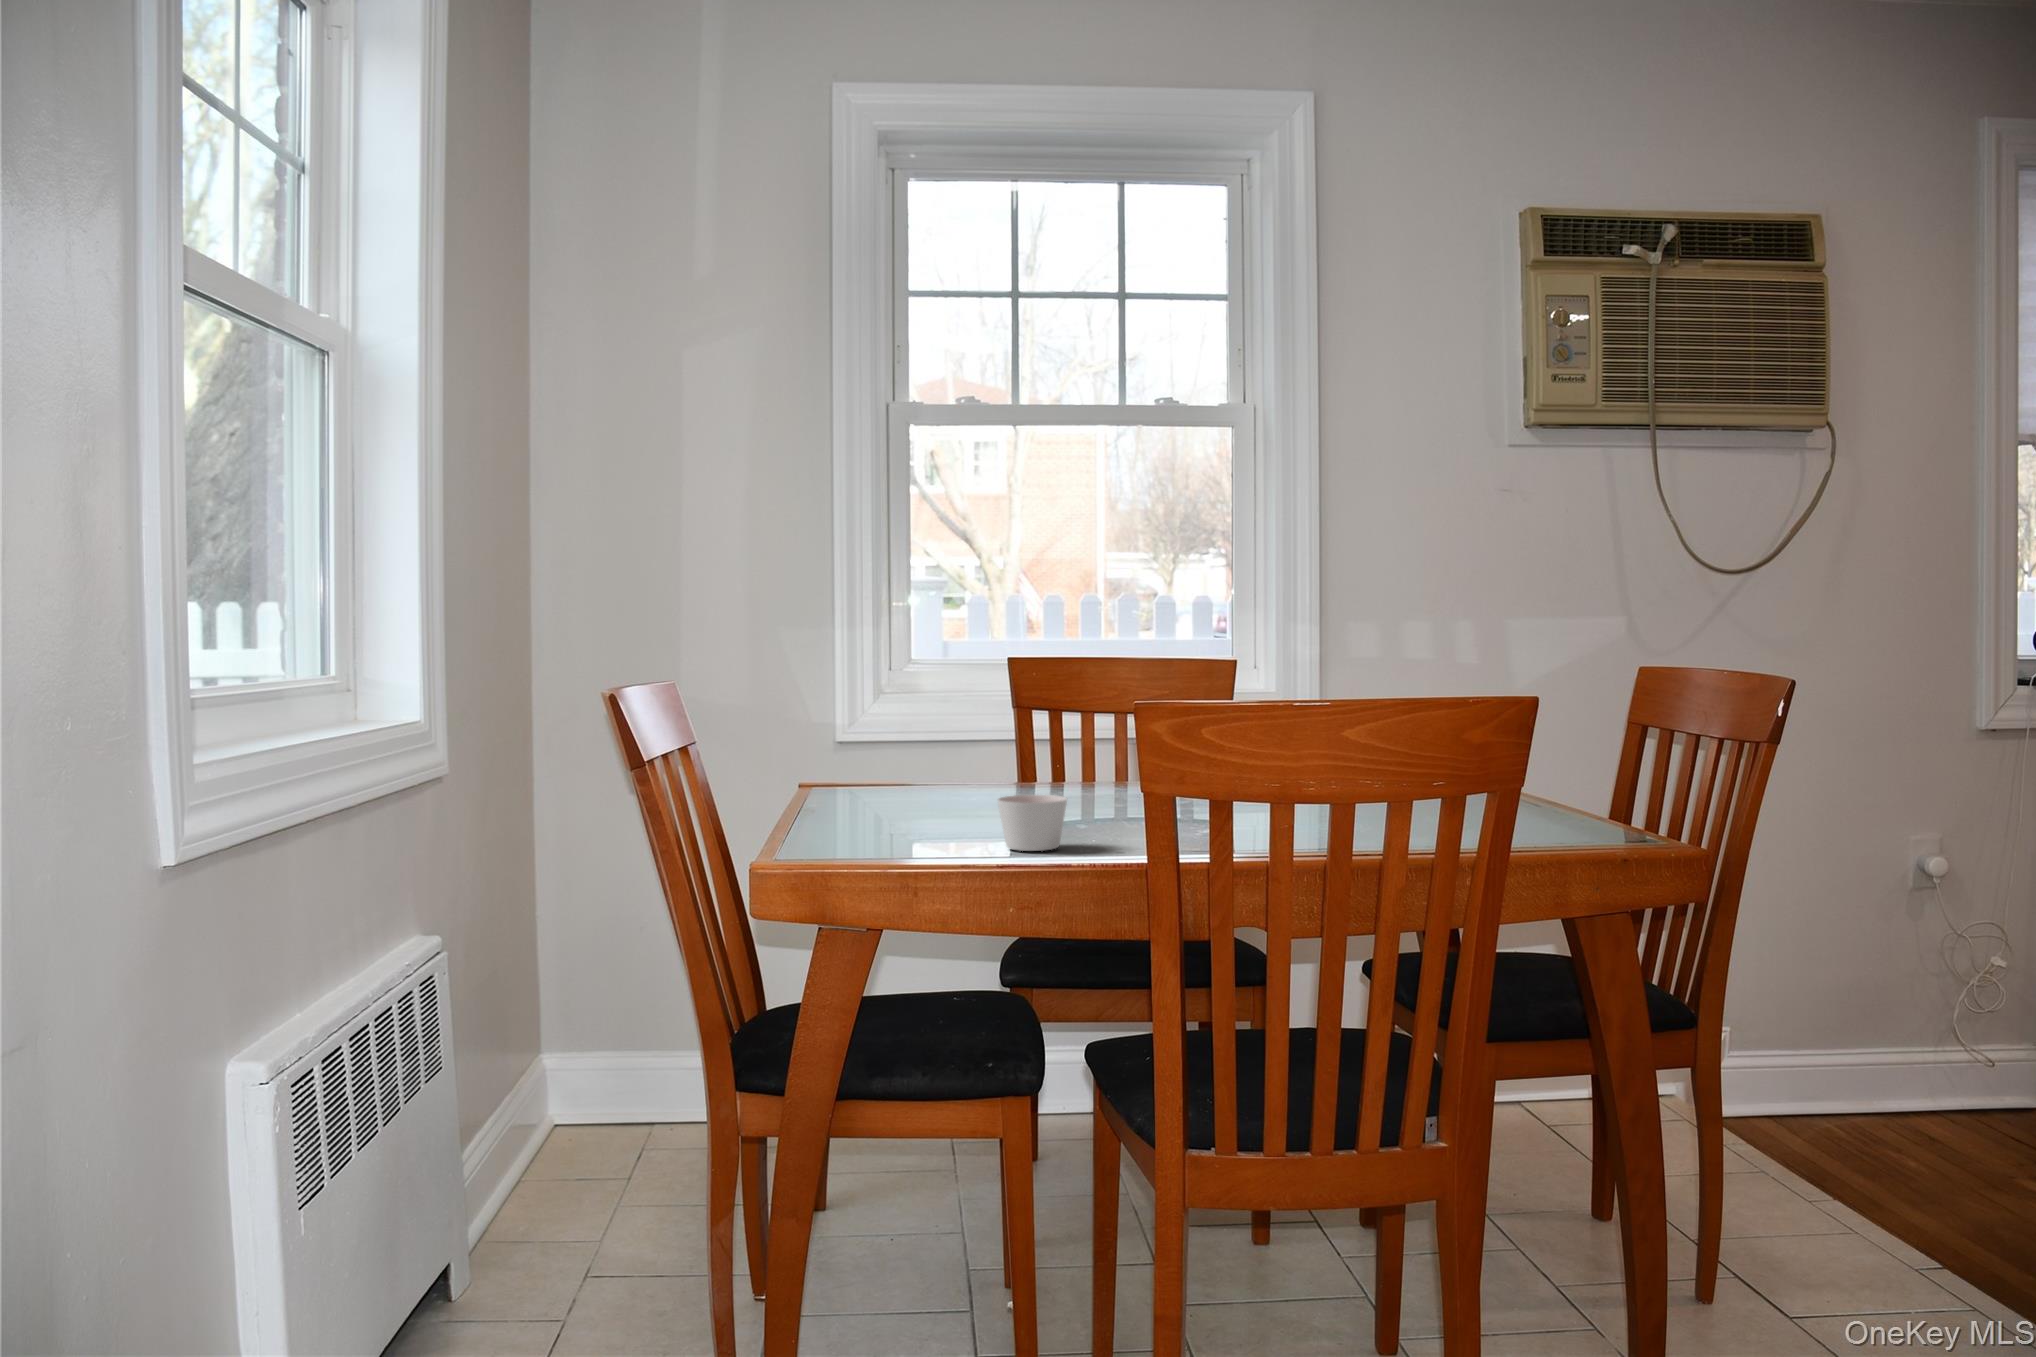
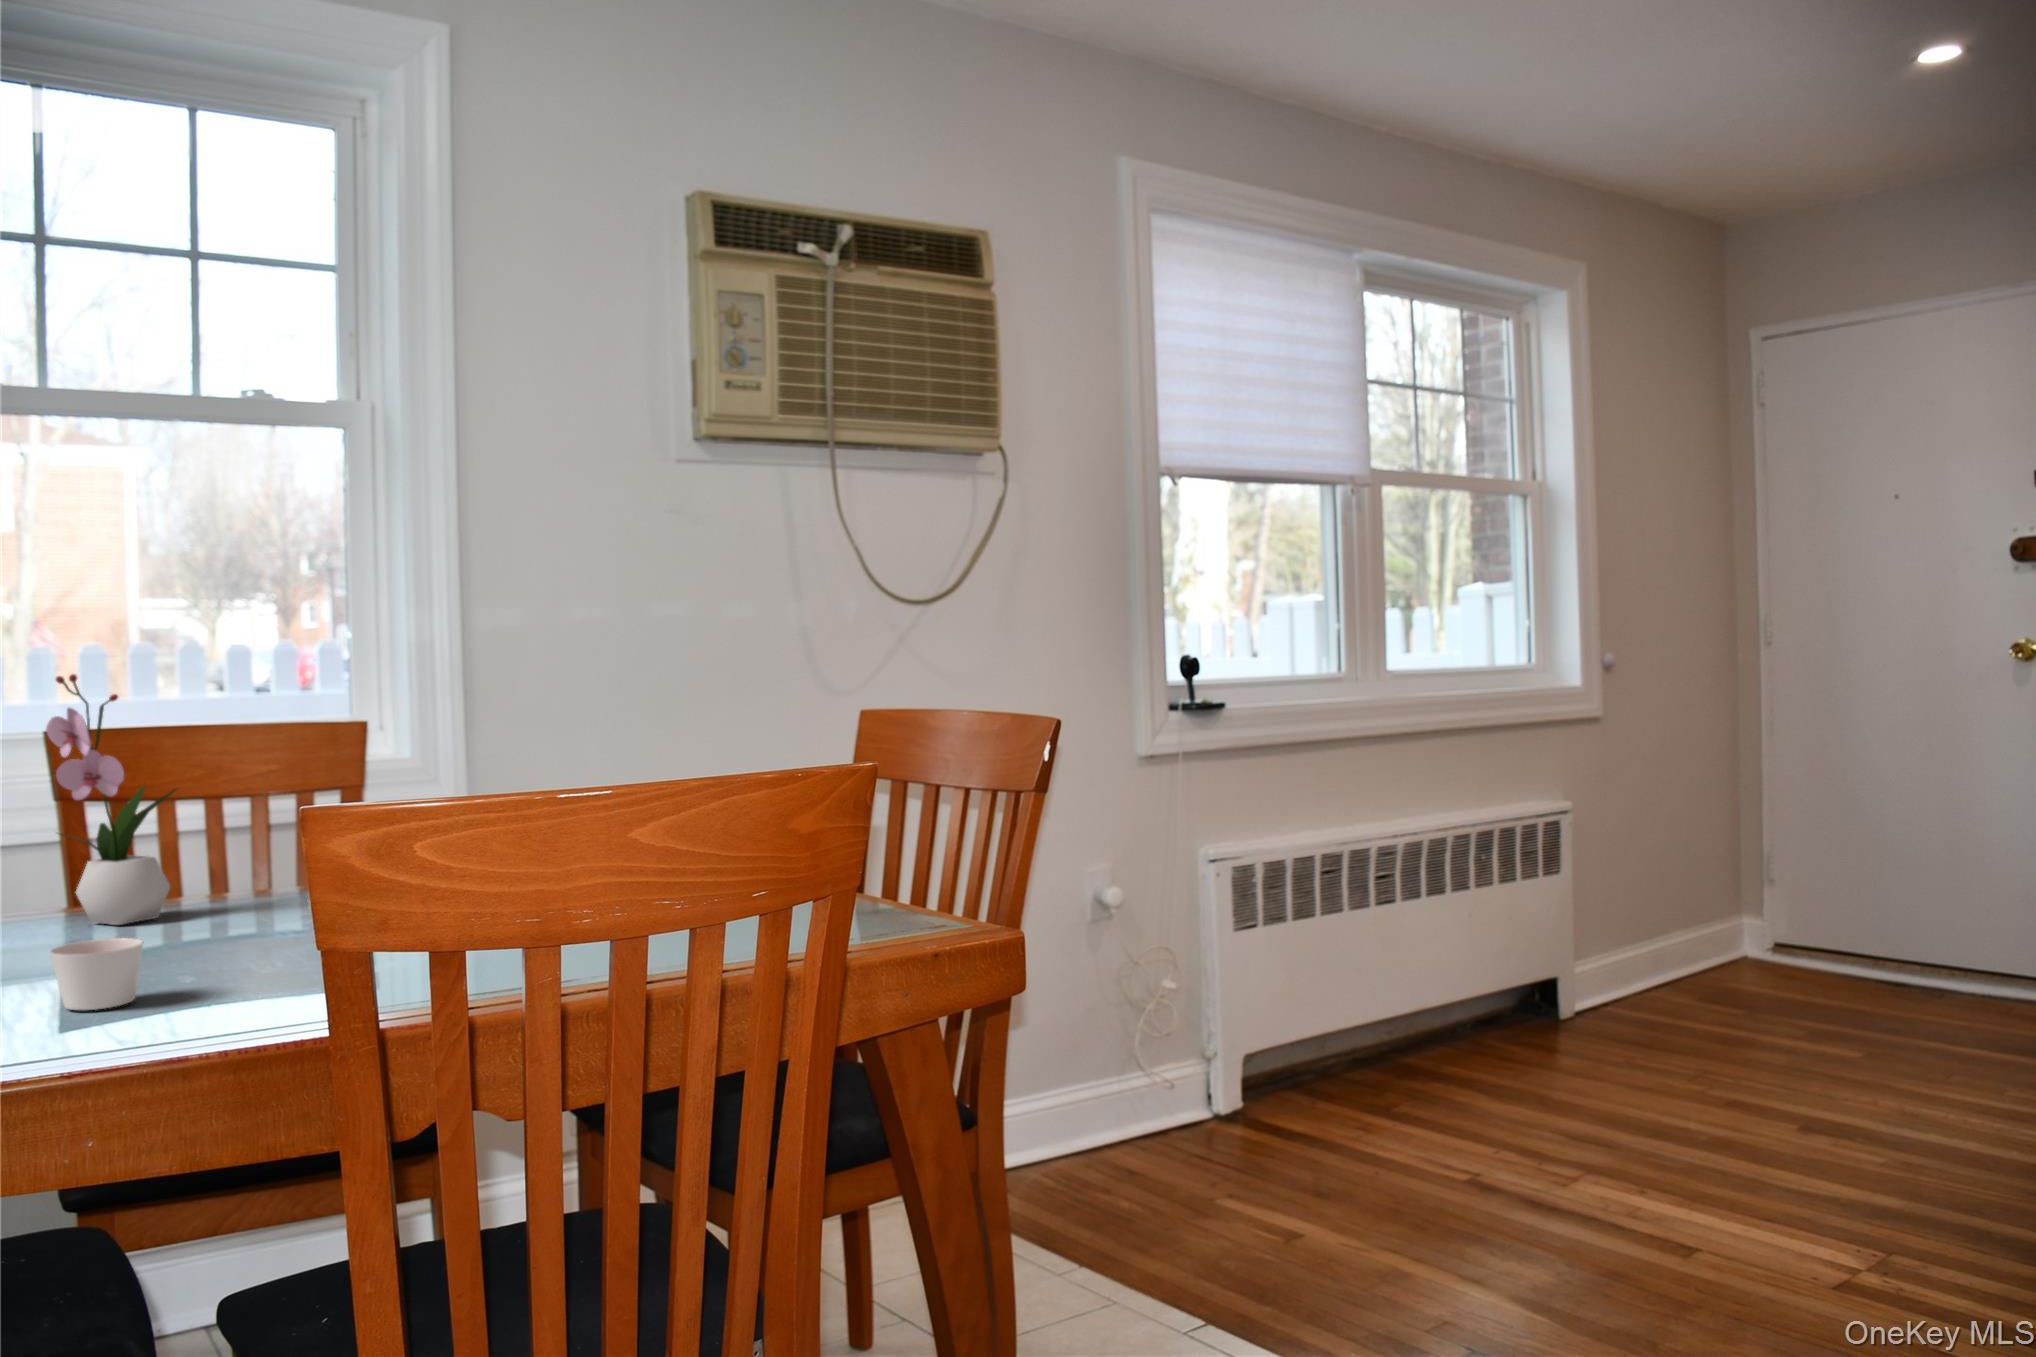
flower arrangement: none [1007,599,1099,798] -> present [46,674,177,925]

